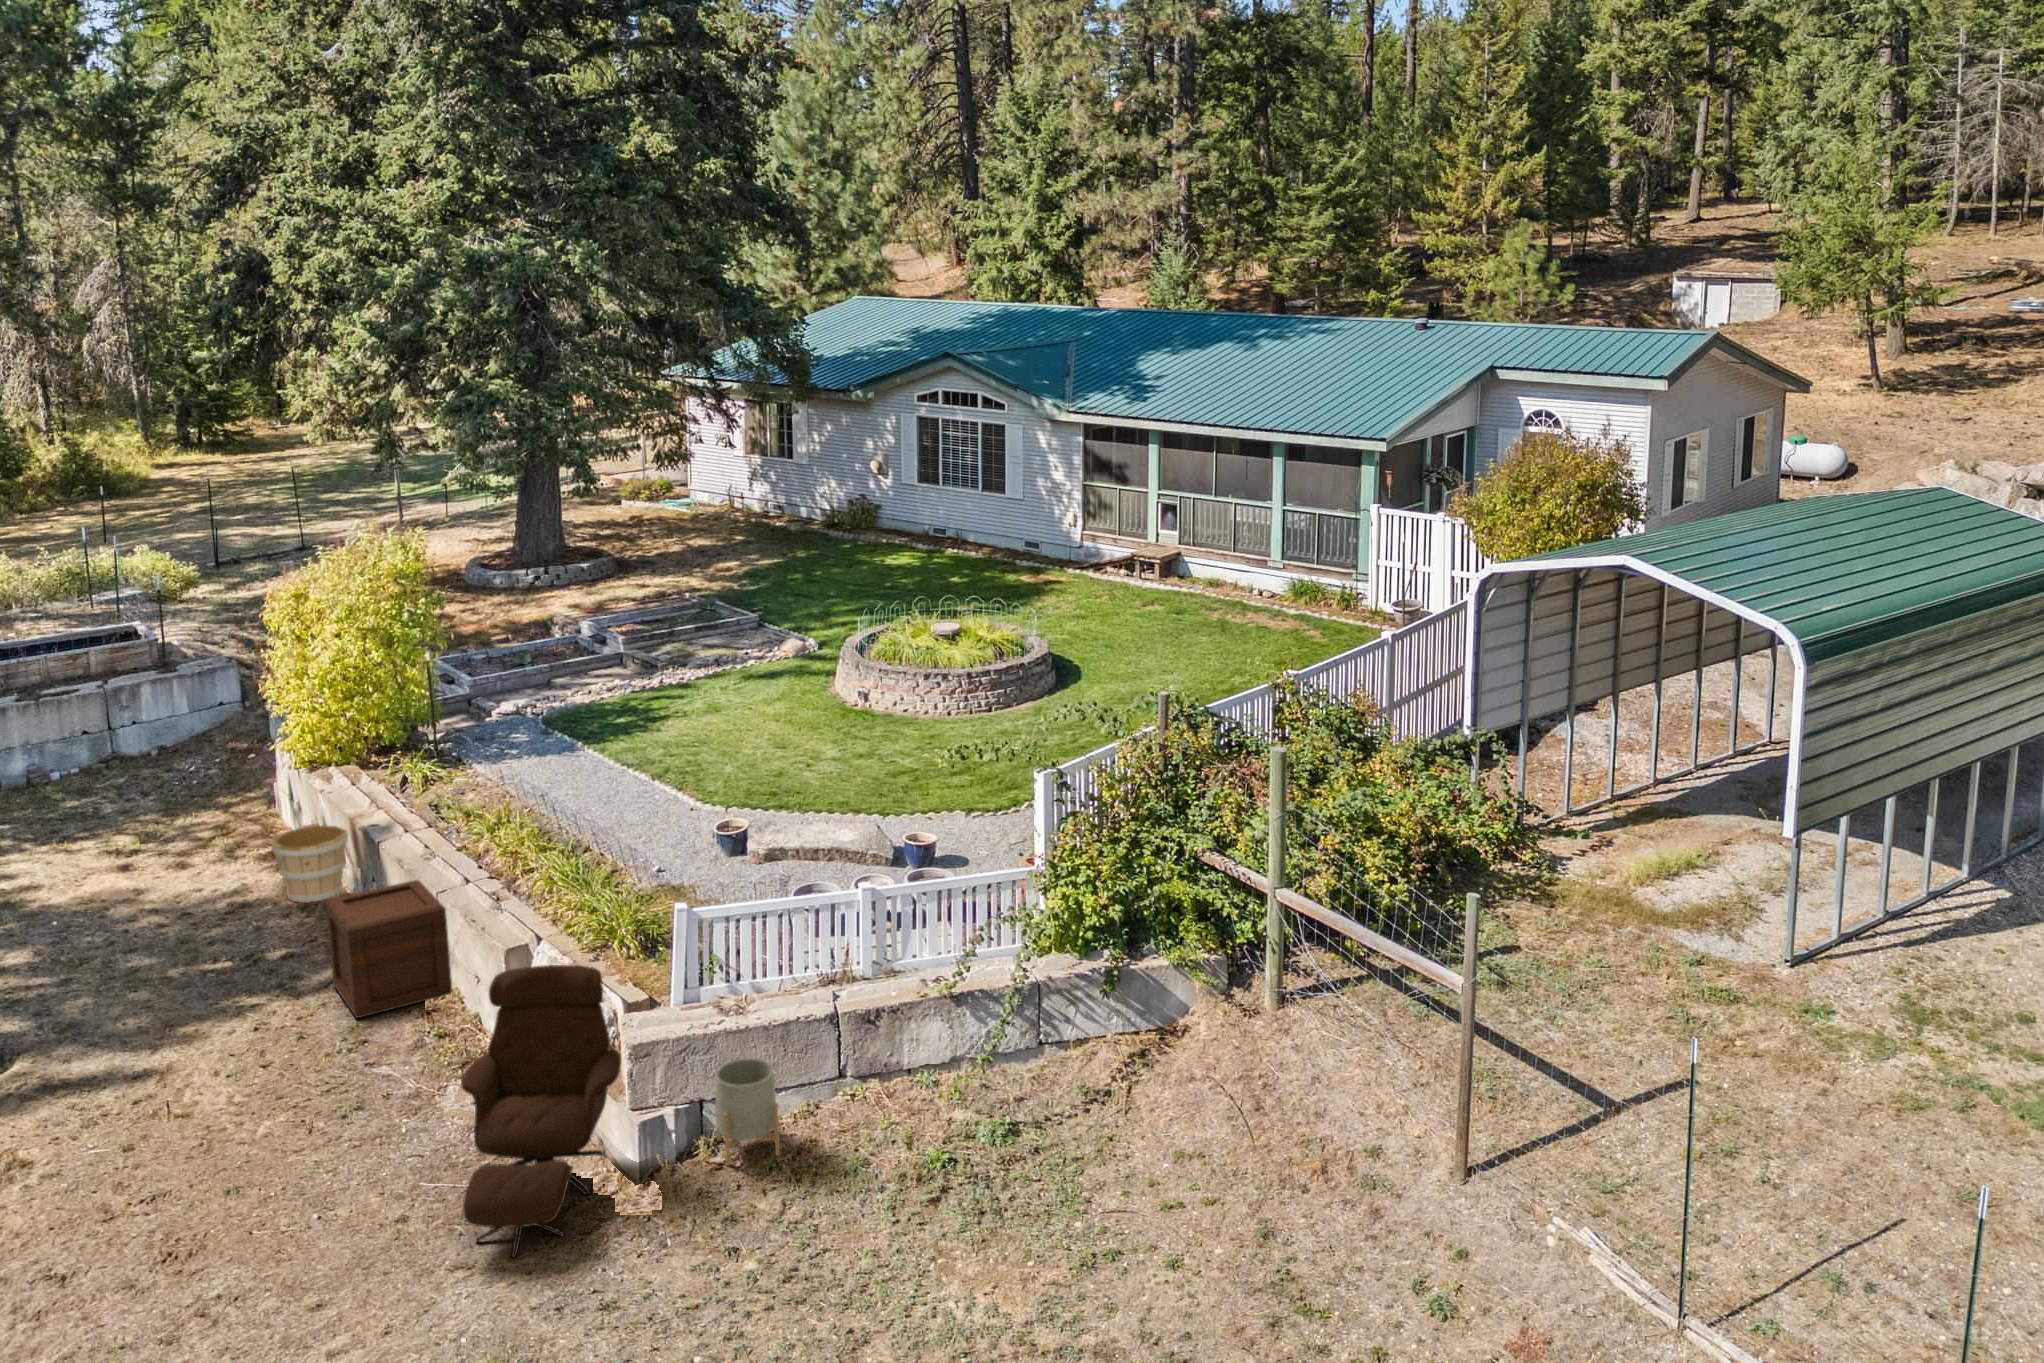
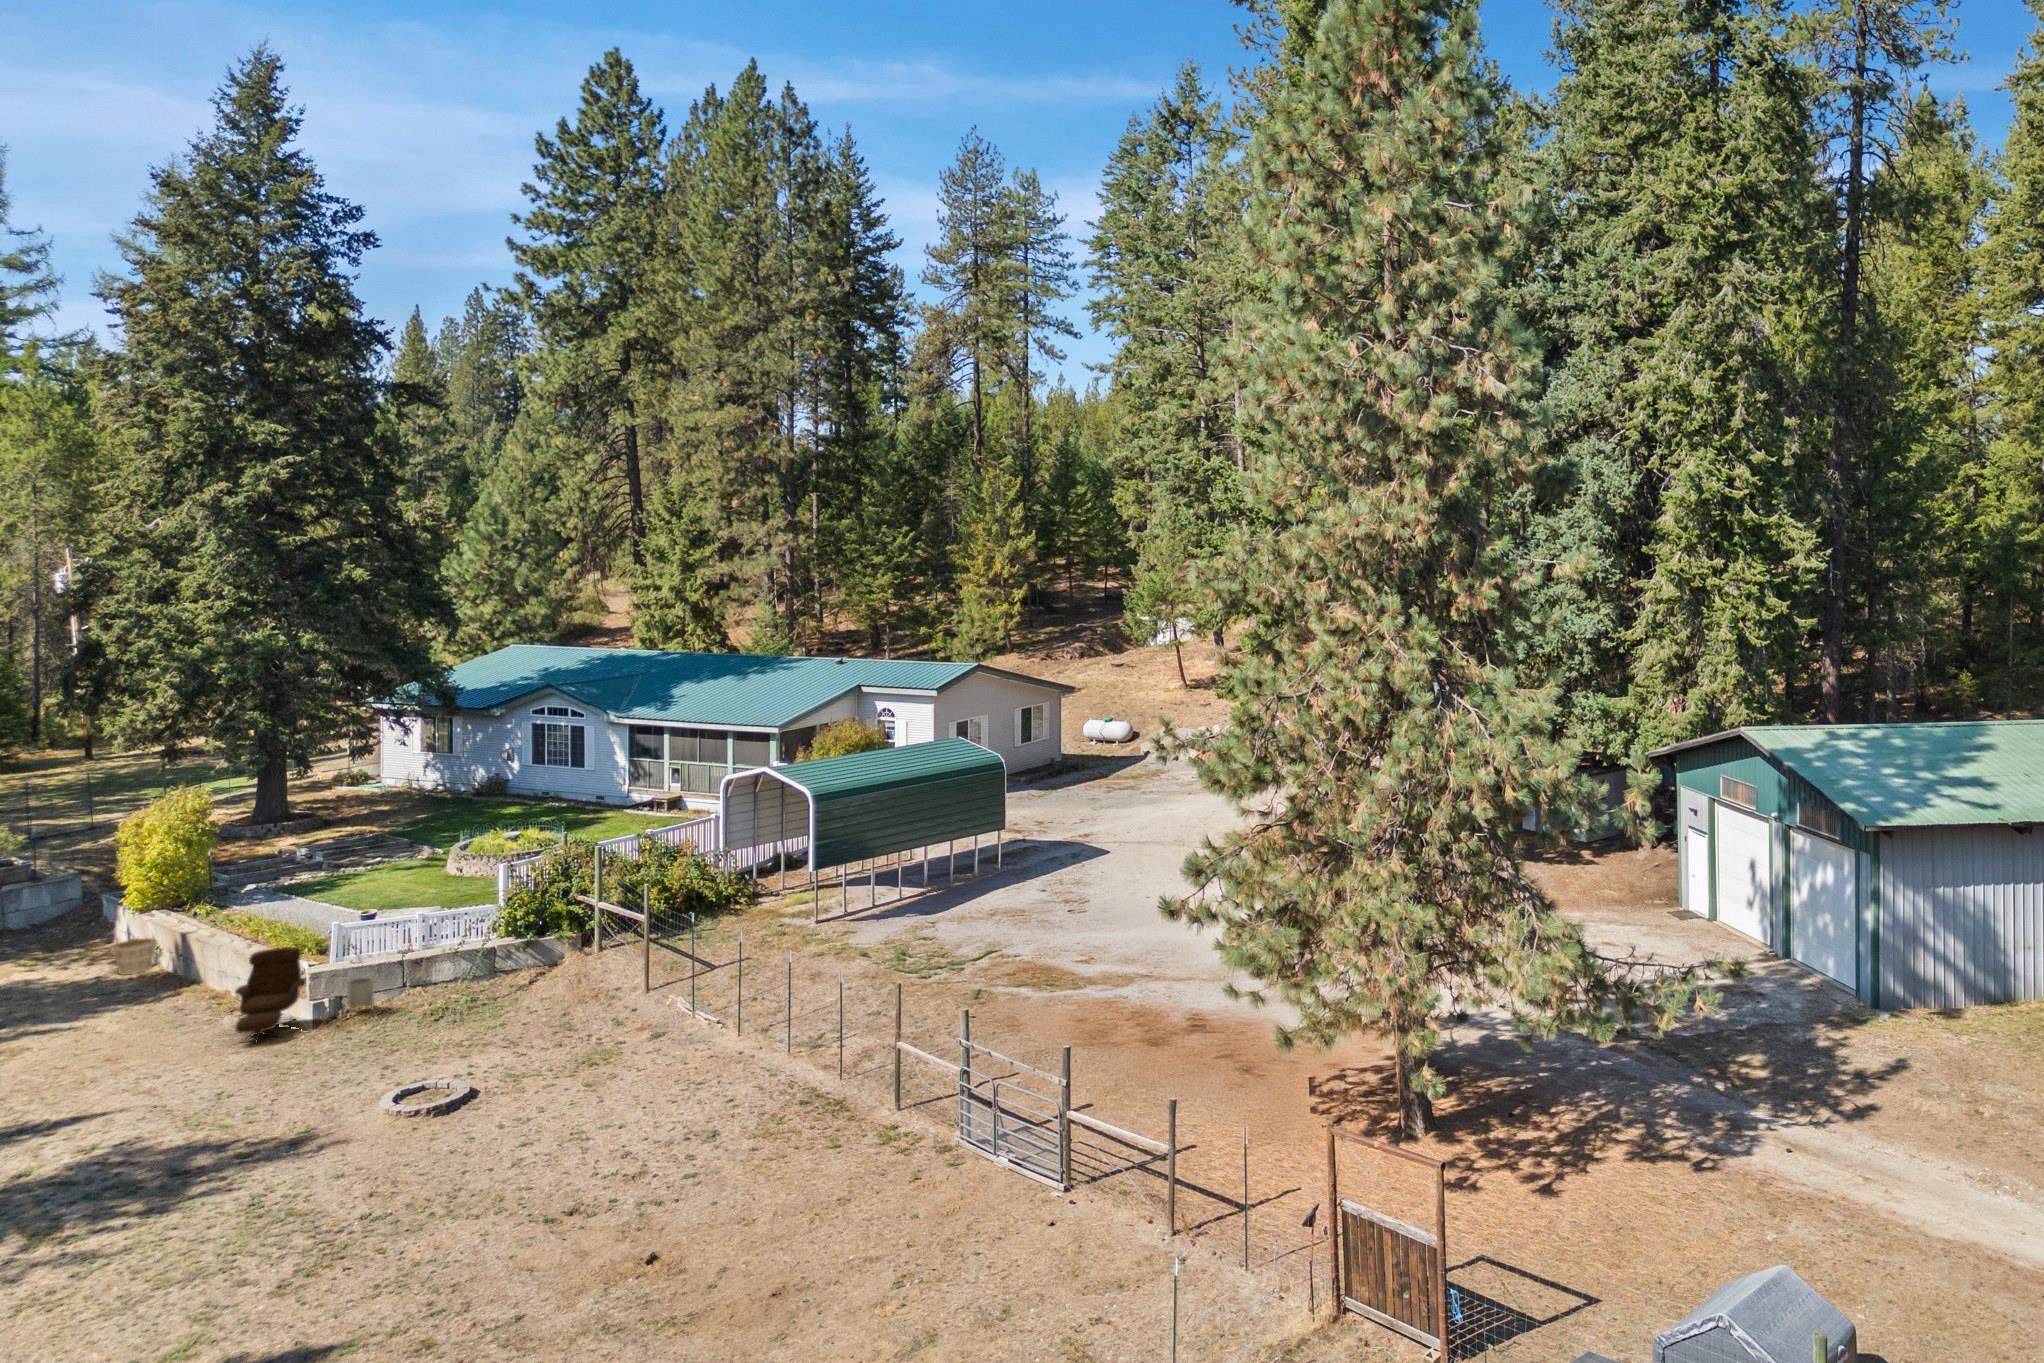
wooden crate: present [325,880,453,1018] -> none [155,945,221,1002]

